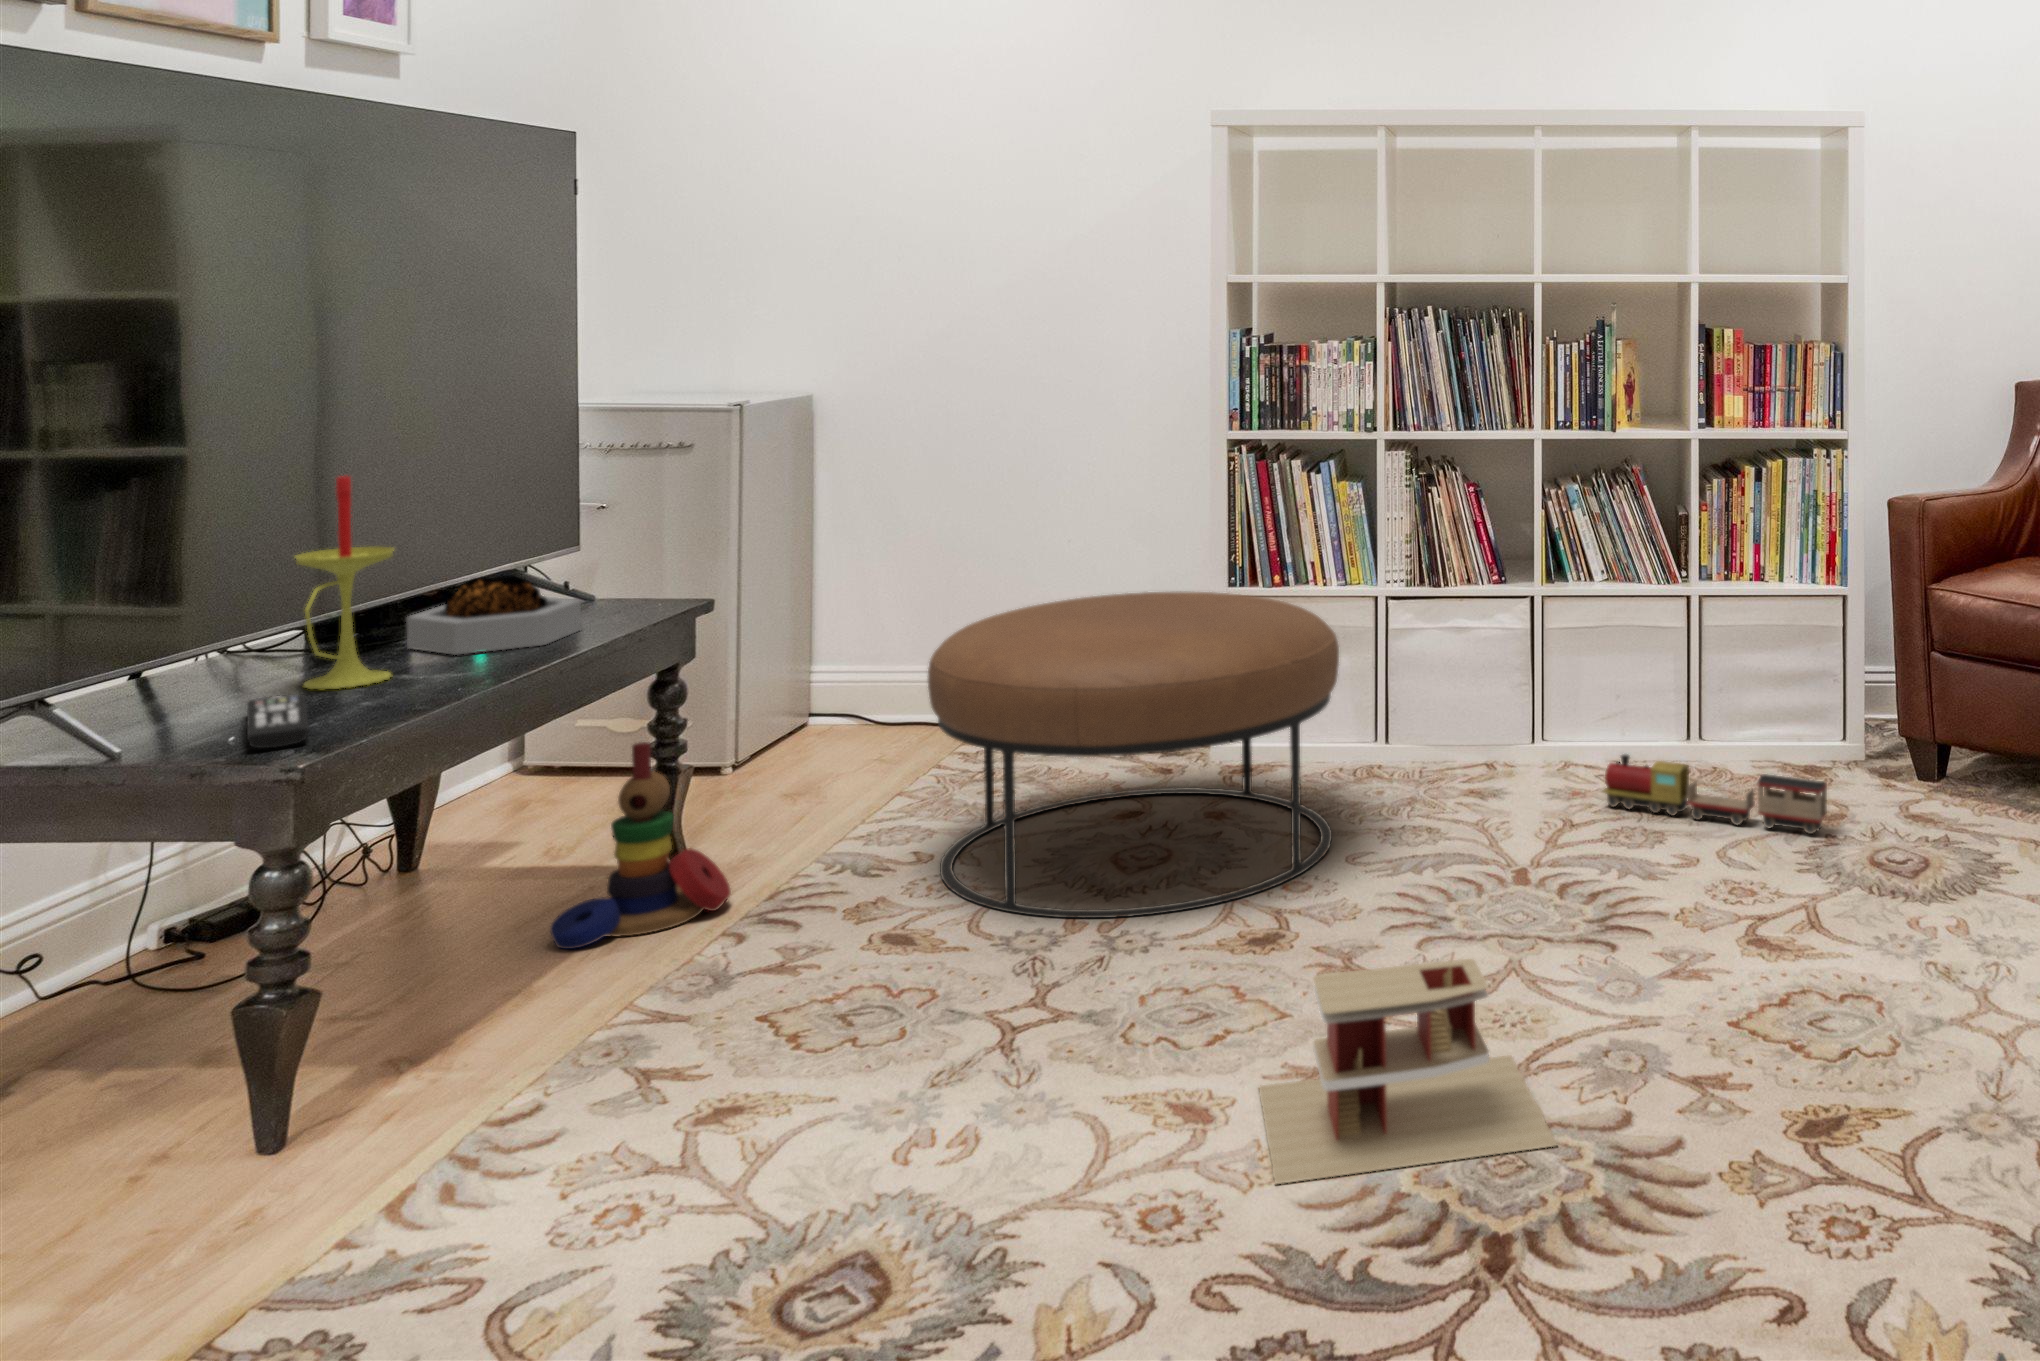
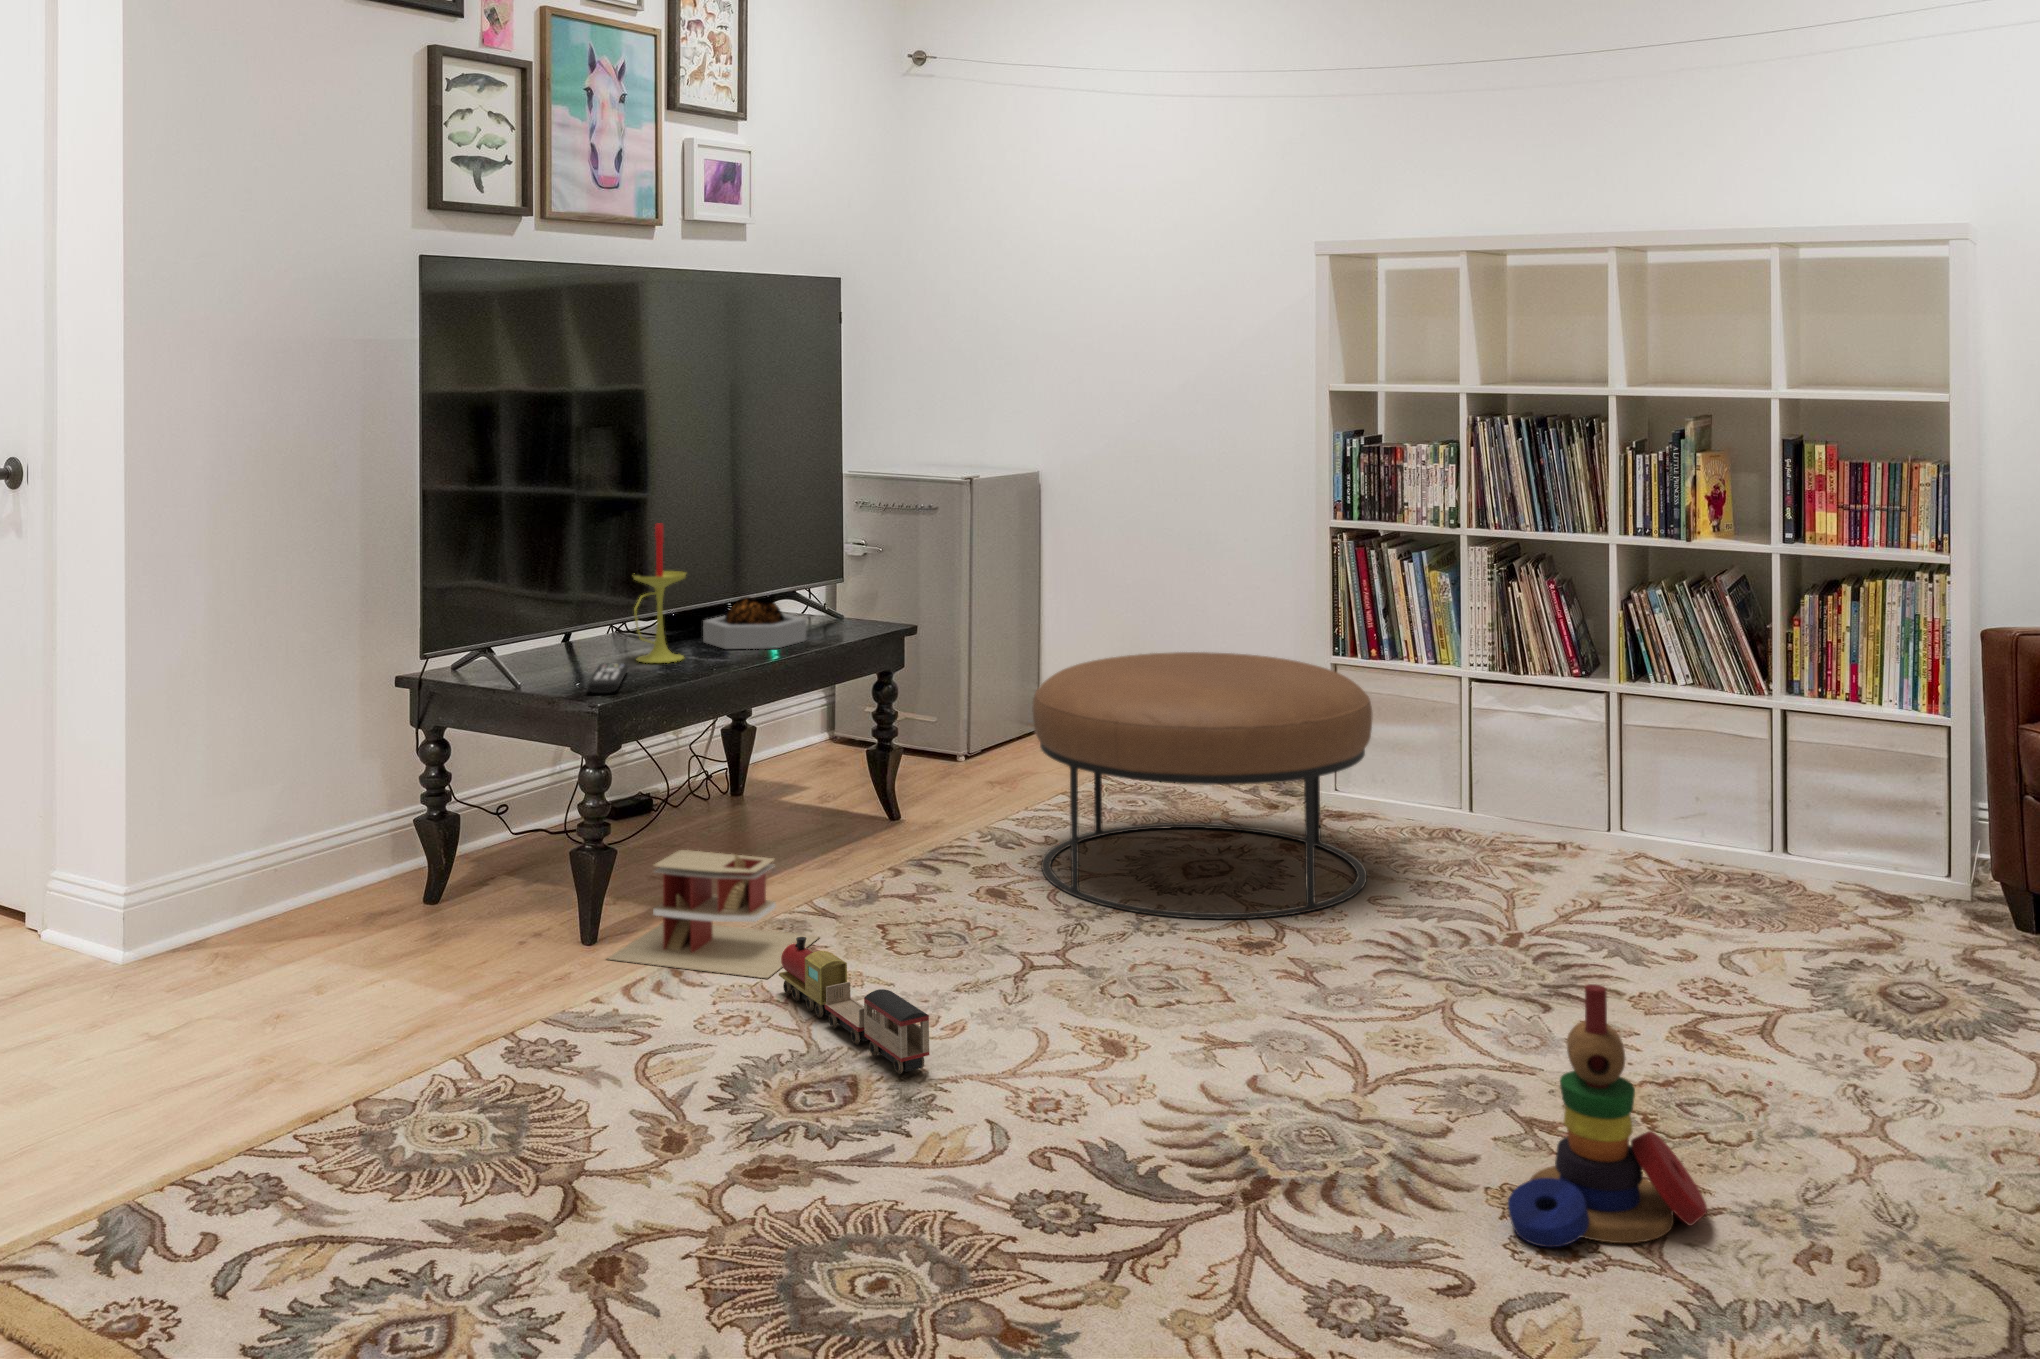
stacking toy: present [550,742,731,949] -> present [1508,984,1707,1247]
toy train: present [1603,755,1827,834] -> present [779,936,929,1074]
toy house: present [1259,959,1557,1184] -> present [608,850,819,978]

